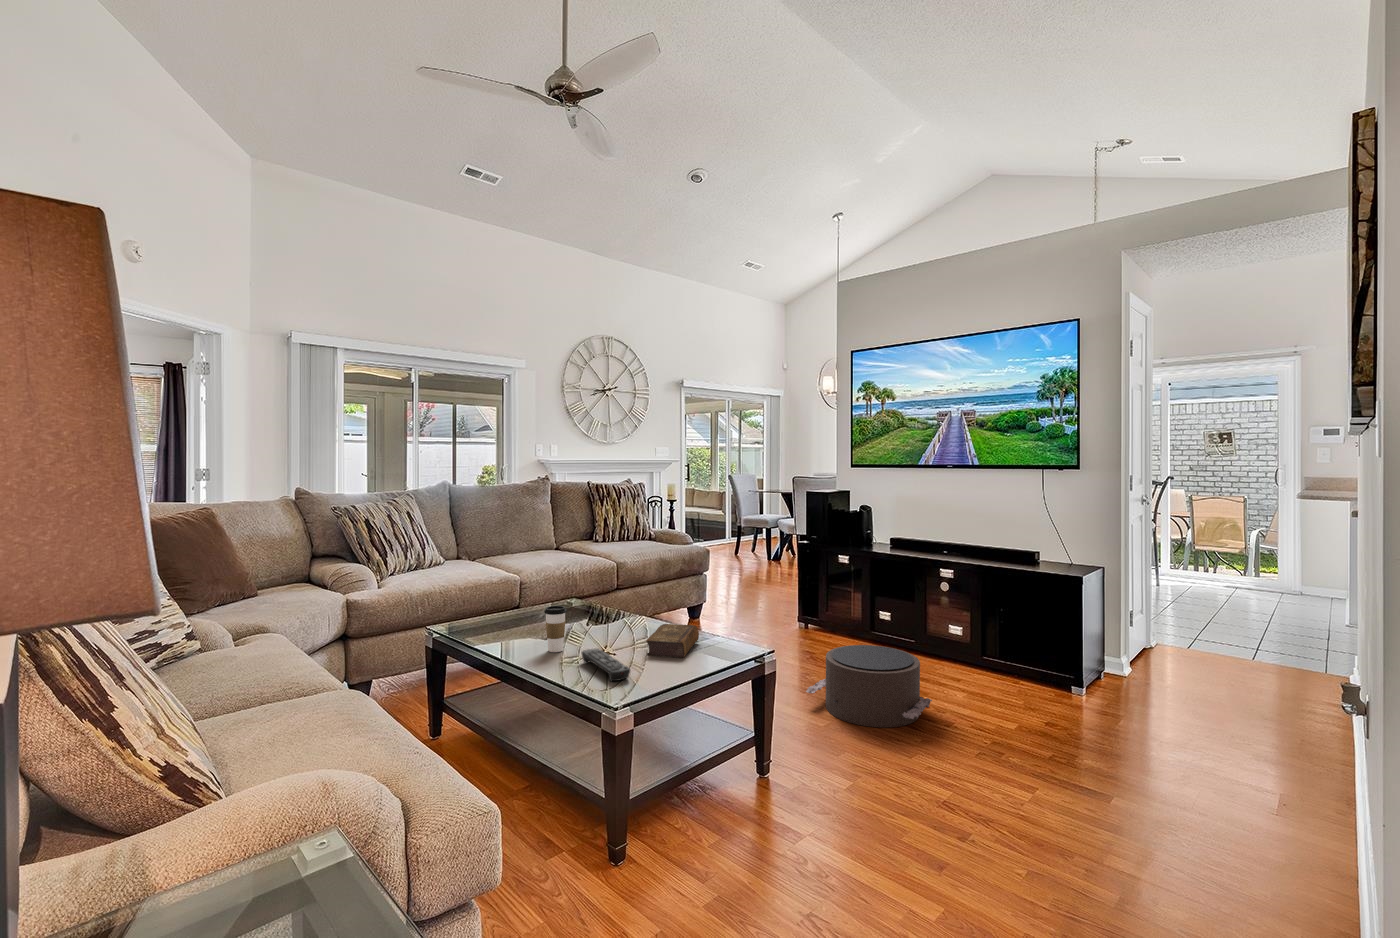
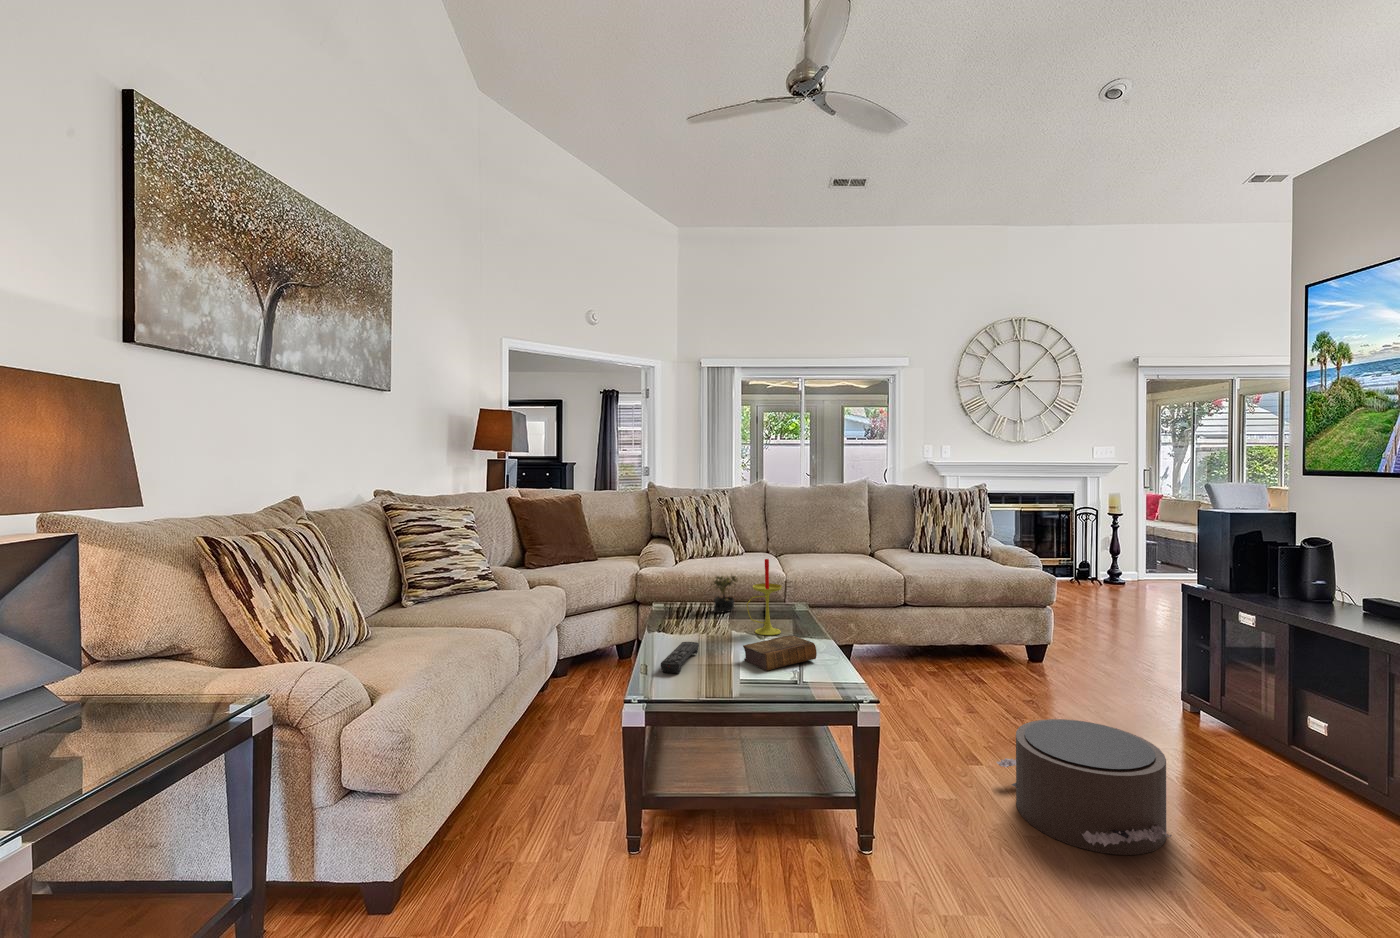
candle: none [590,554,620,633] -> present [746,559,782,635]
succulent plant: none [507,579,535,624] -> present [713,576,738,613]
coffee cup: present [544,606,567,652] -> none [678,598,698,640]

